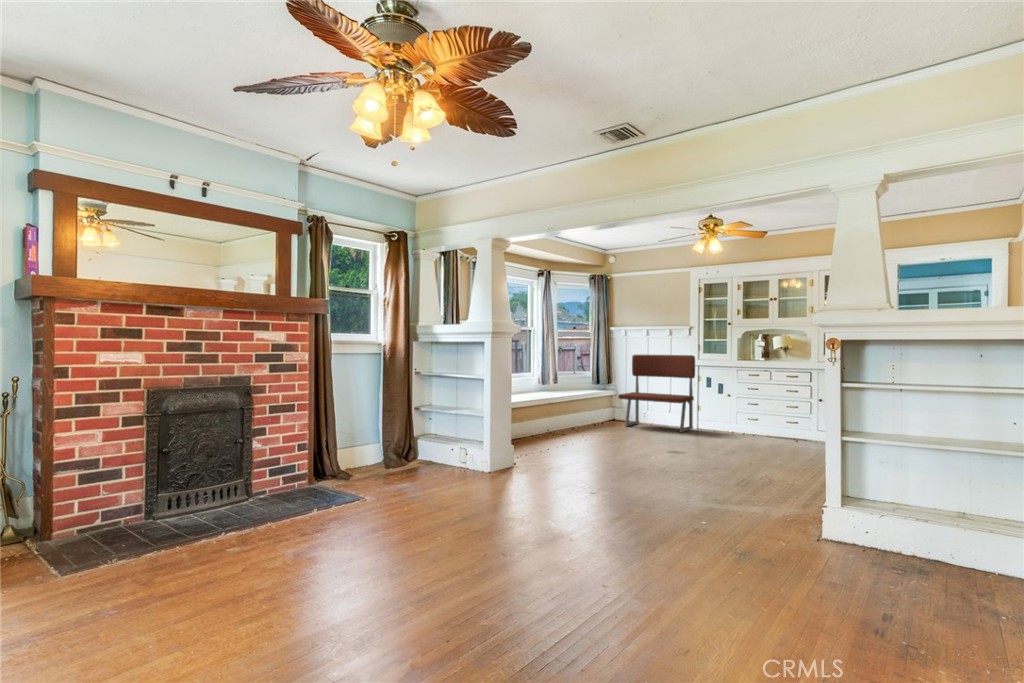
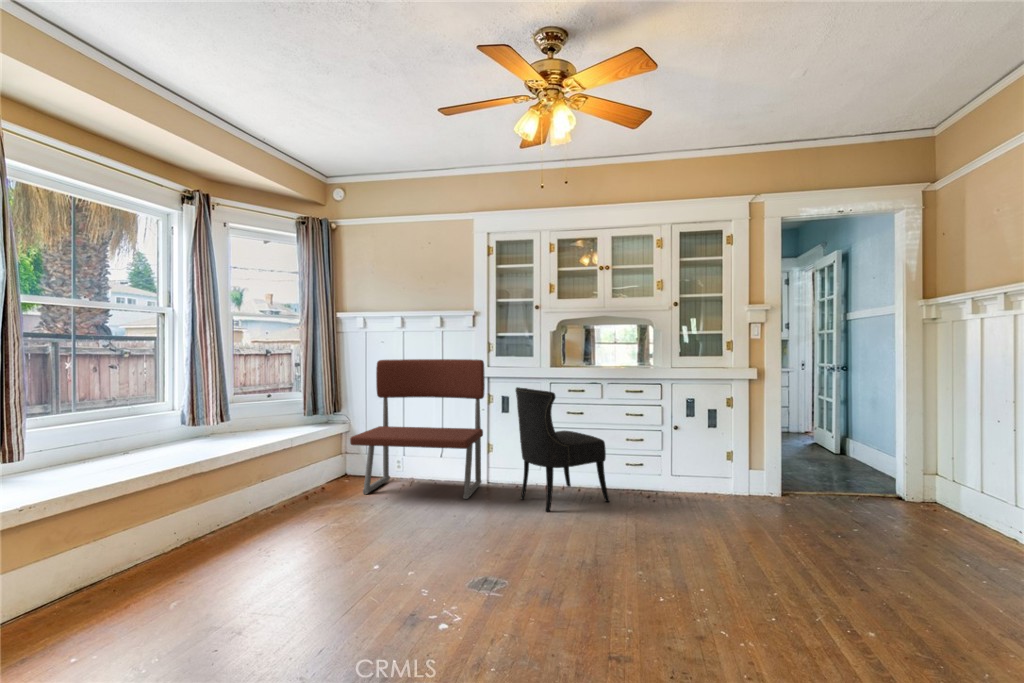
dining chair: none [711,371,769,440] -> present [516,387,610,512]

